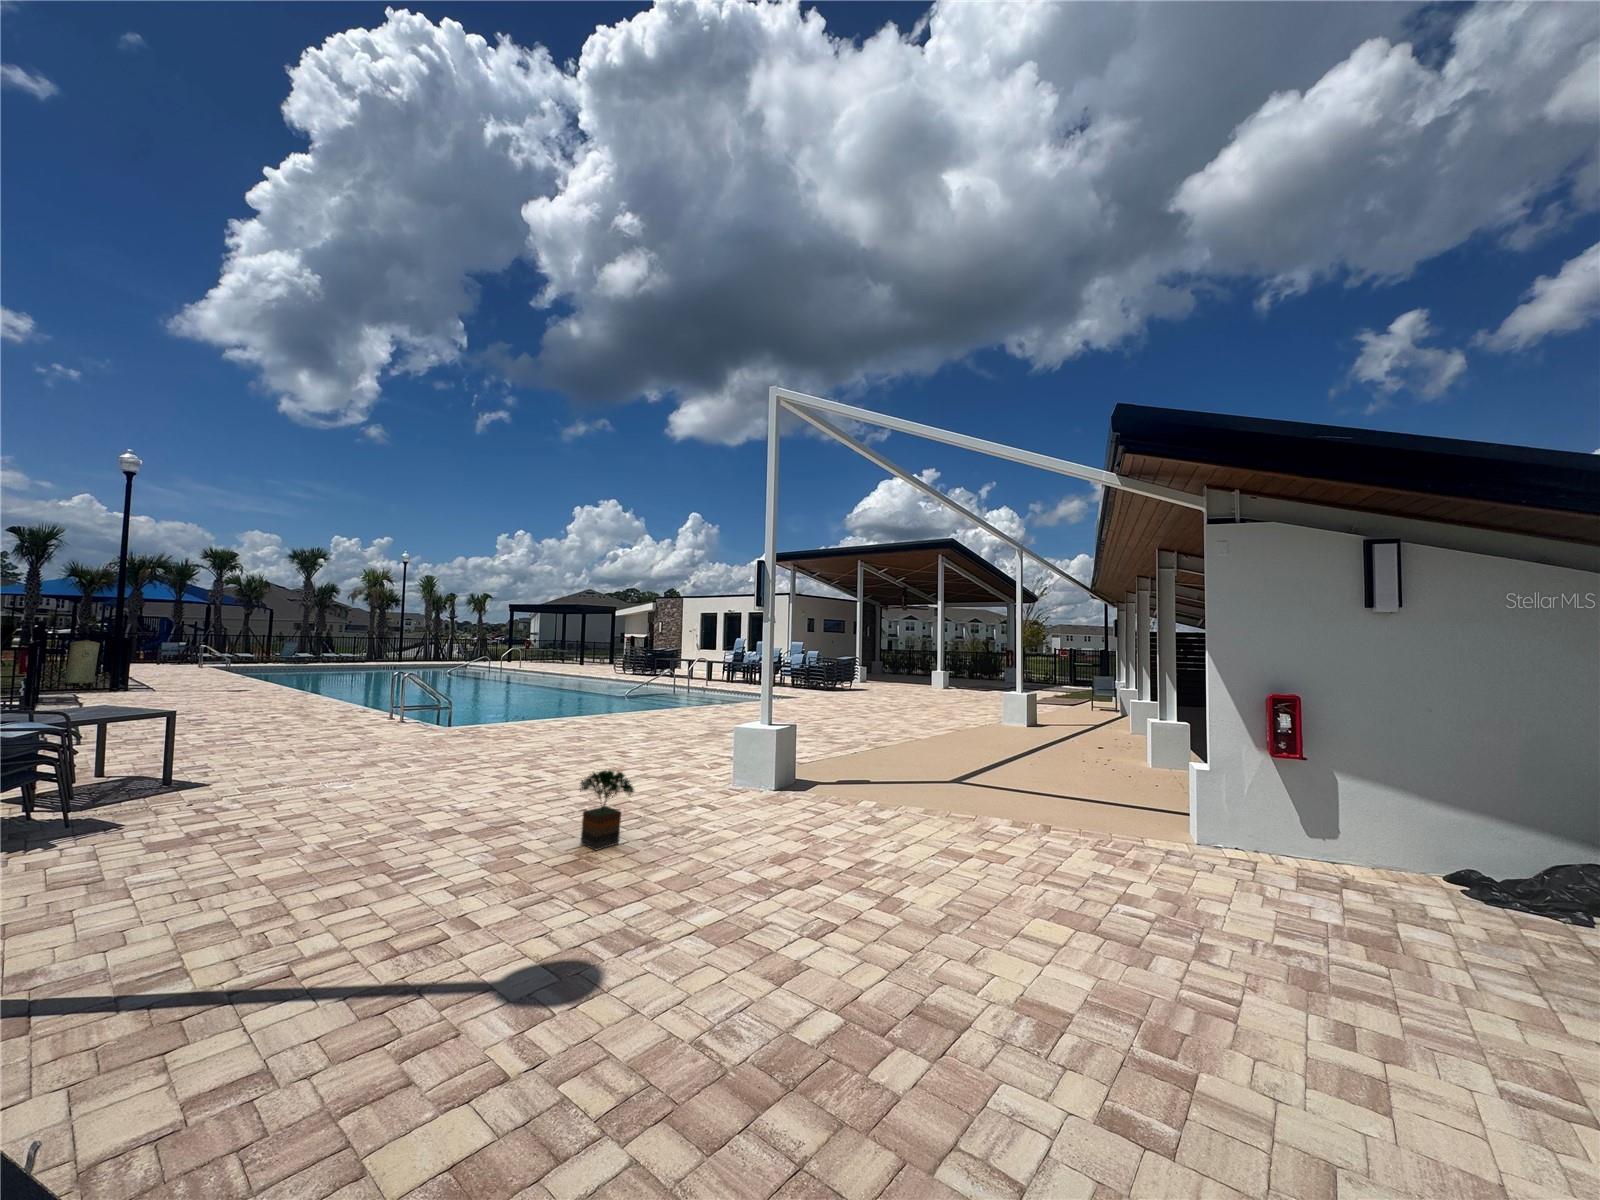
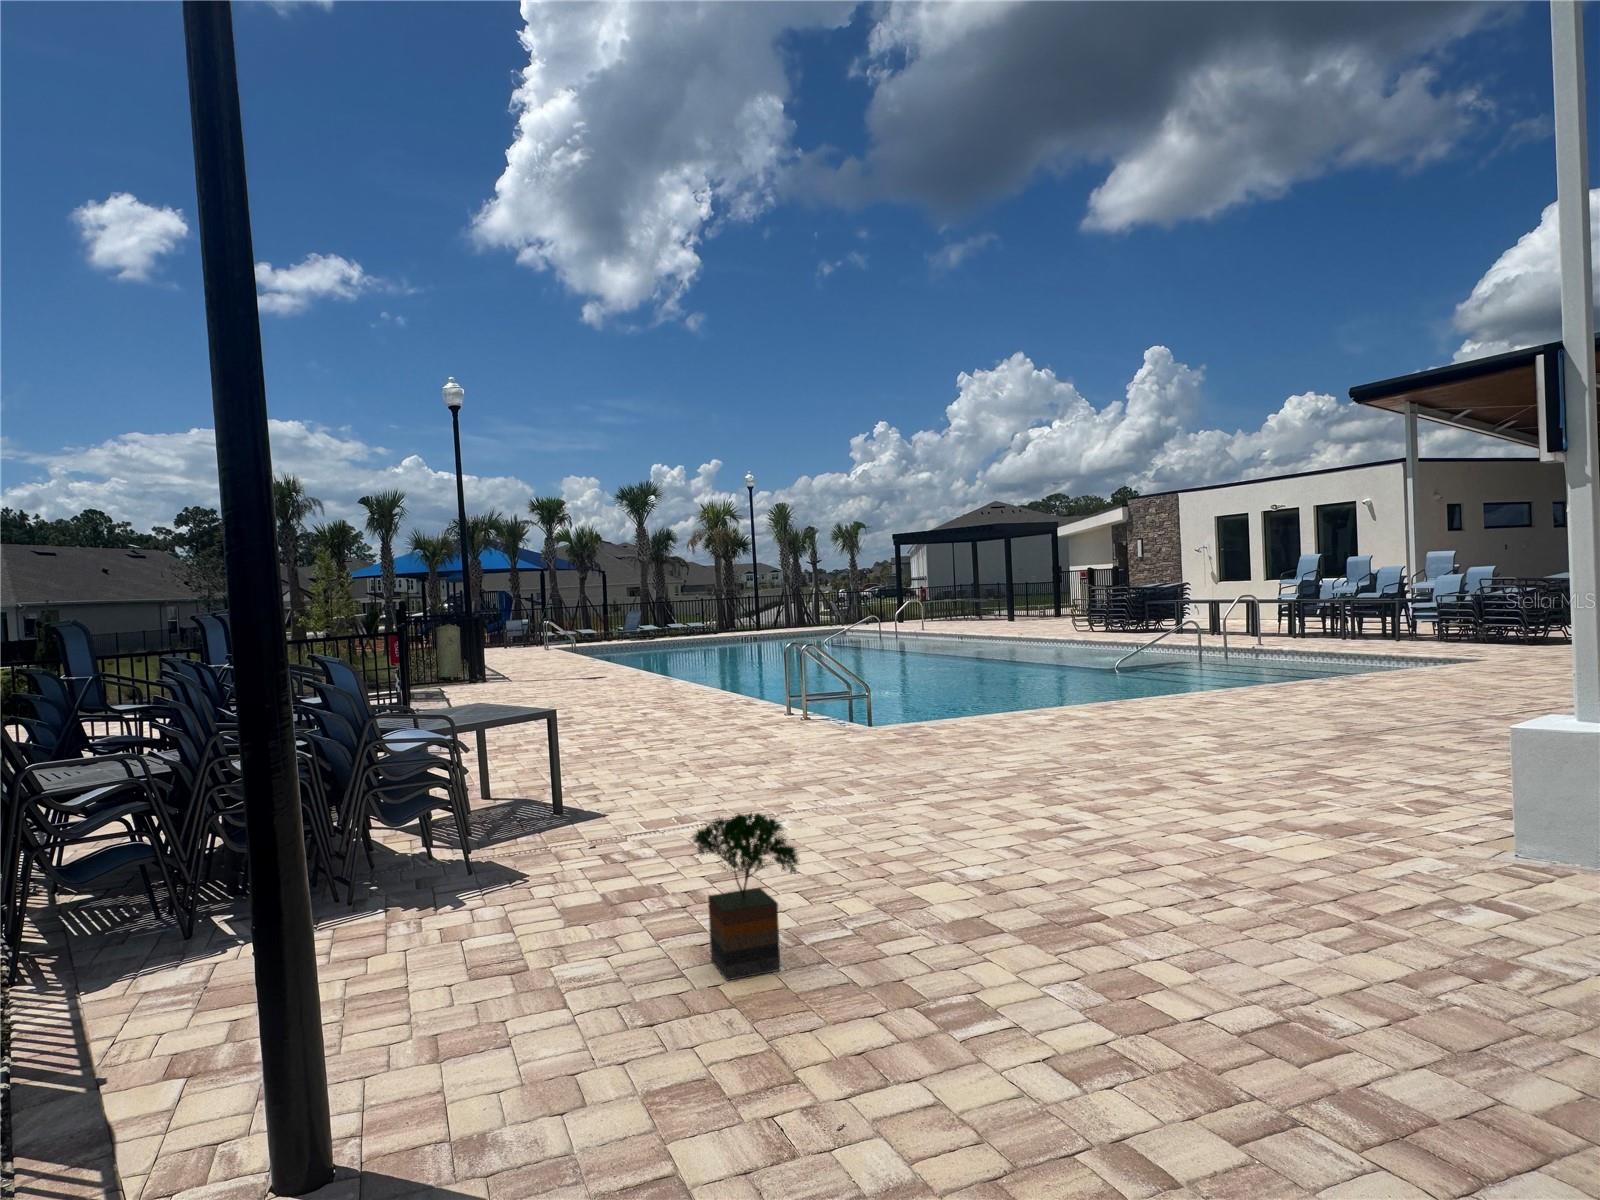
potted tree: present [580,770,634,850] -> present [692,813,800,980]

